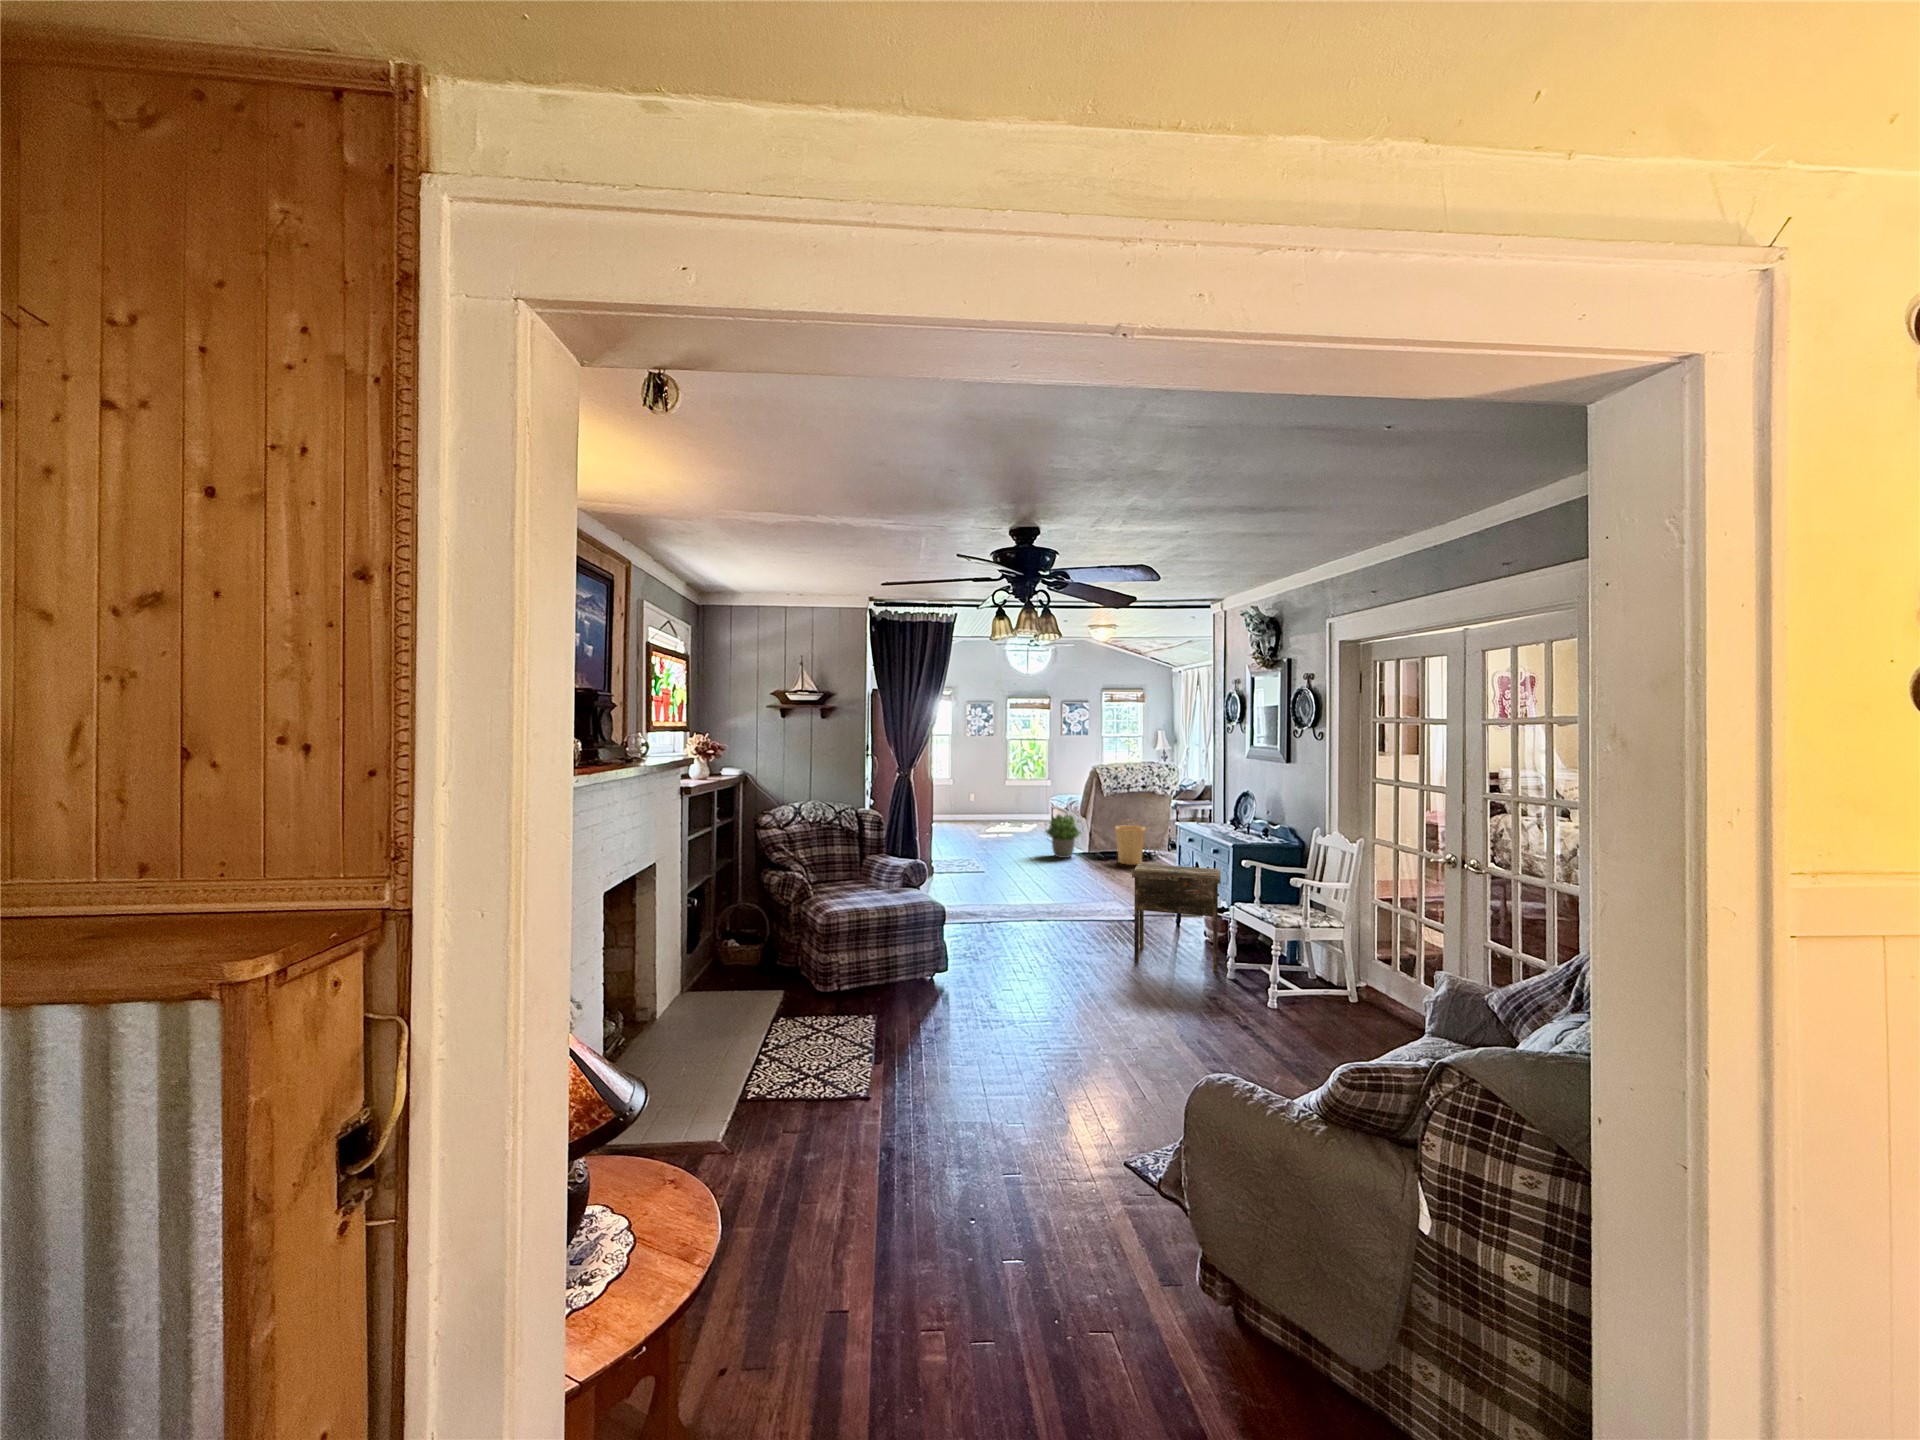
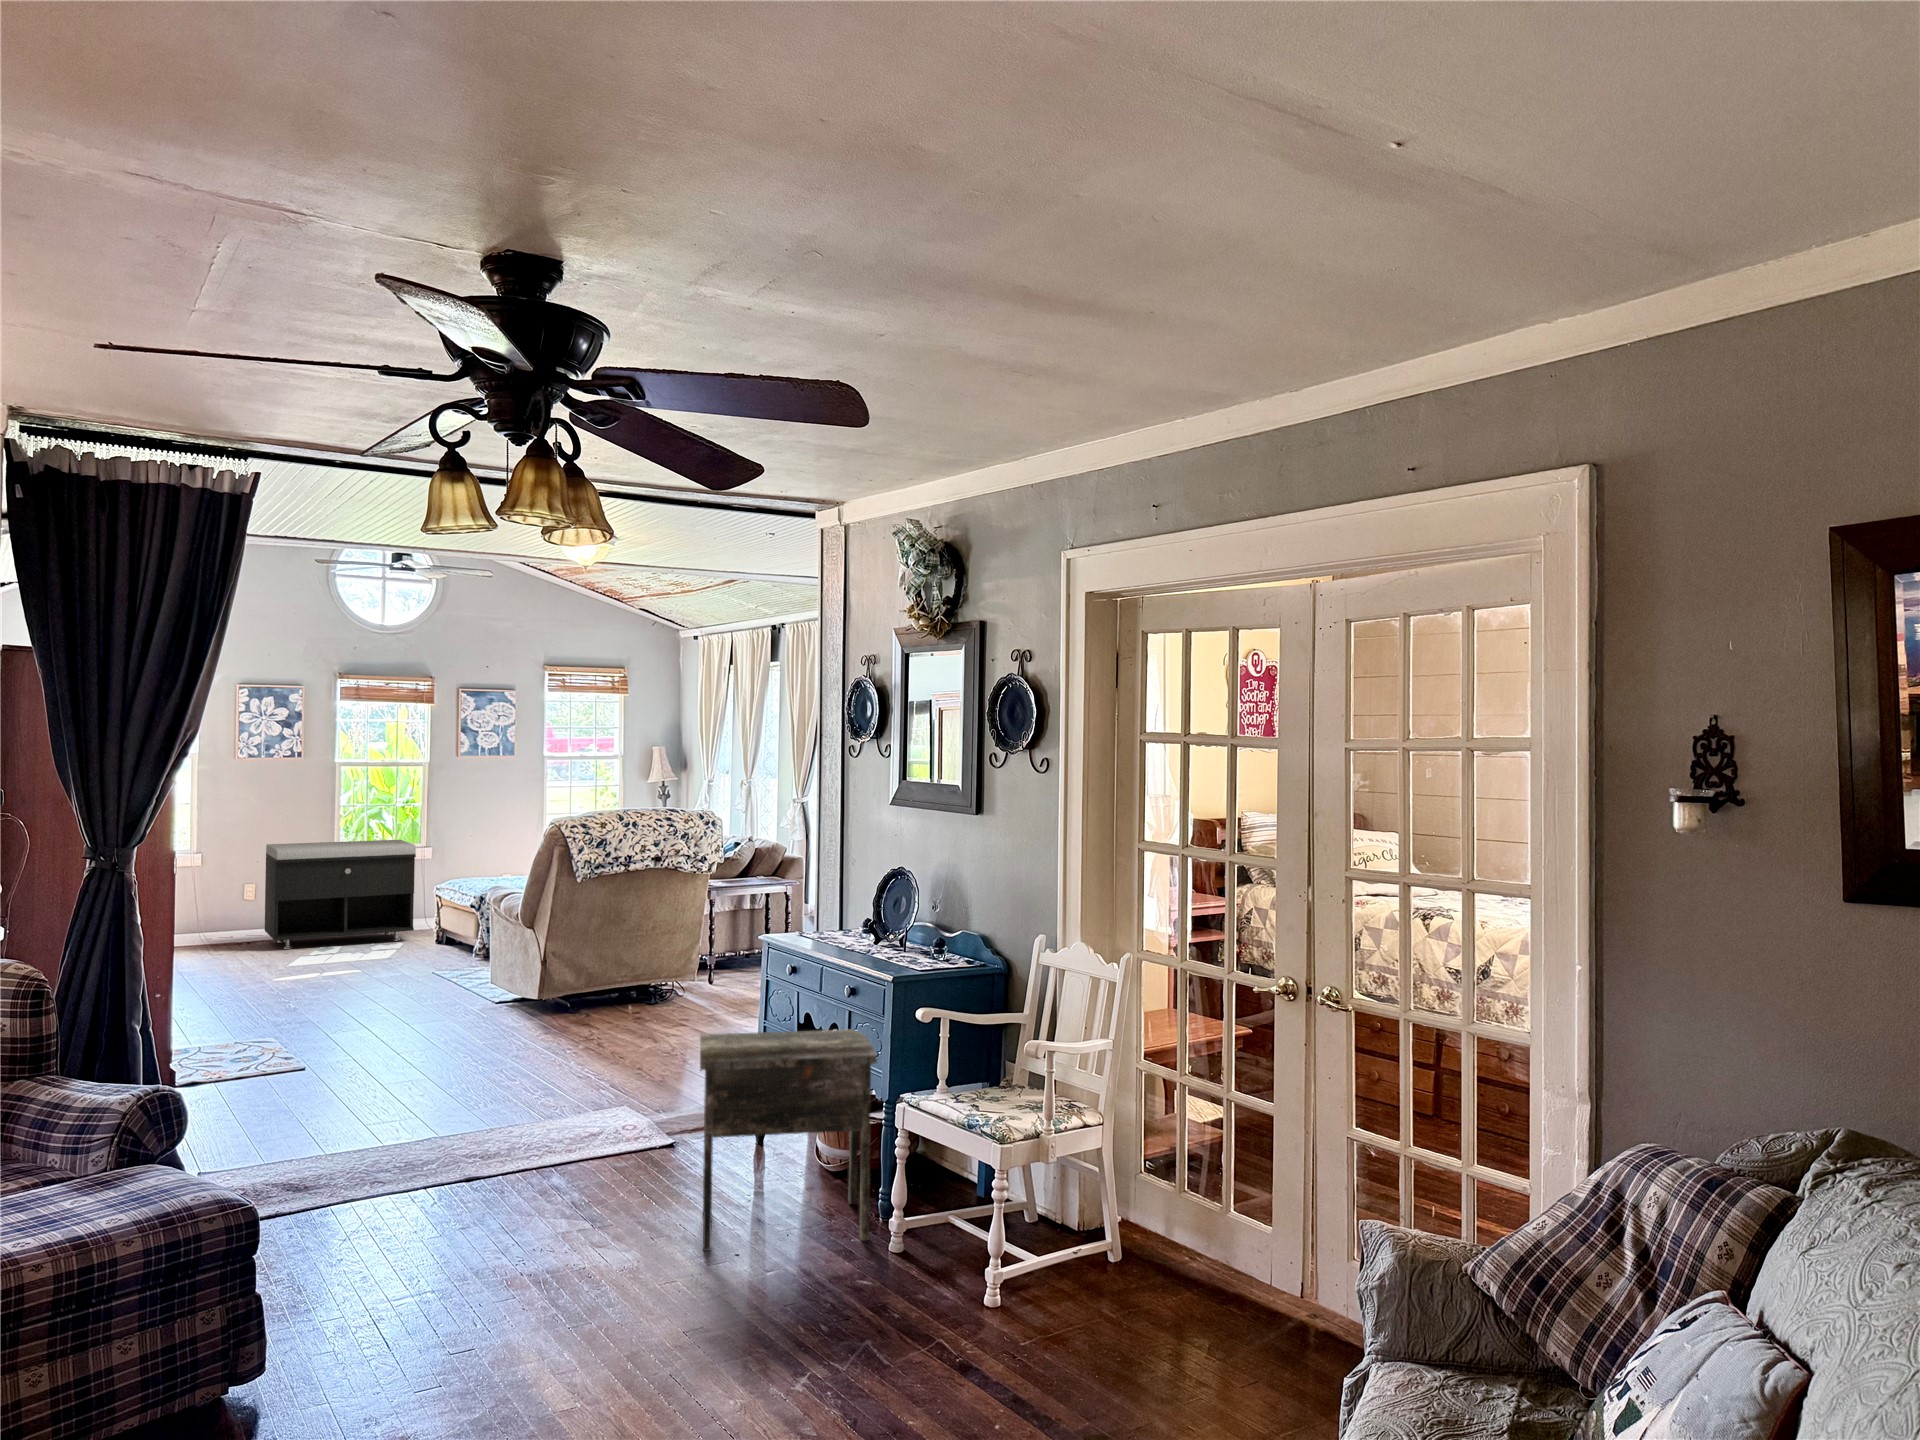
storage bench: none [978,776,1041,824] -> present [265,840,416,949]
potted plant: present [1045,814,1081,858] -> none [439,920,522,1015]
basket: present [1115,822,1145,865] -> none [594,926,655,1016]

